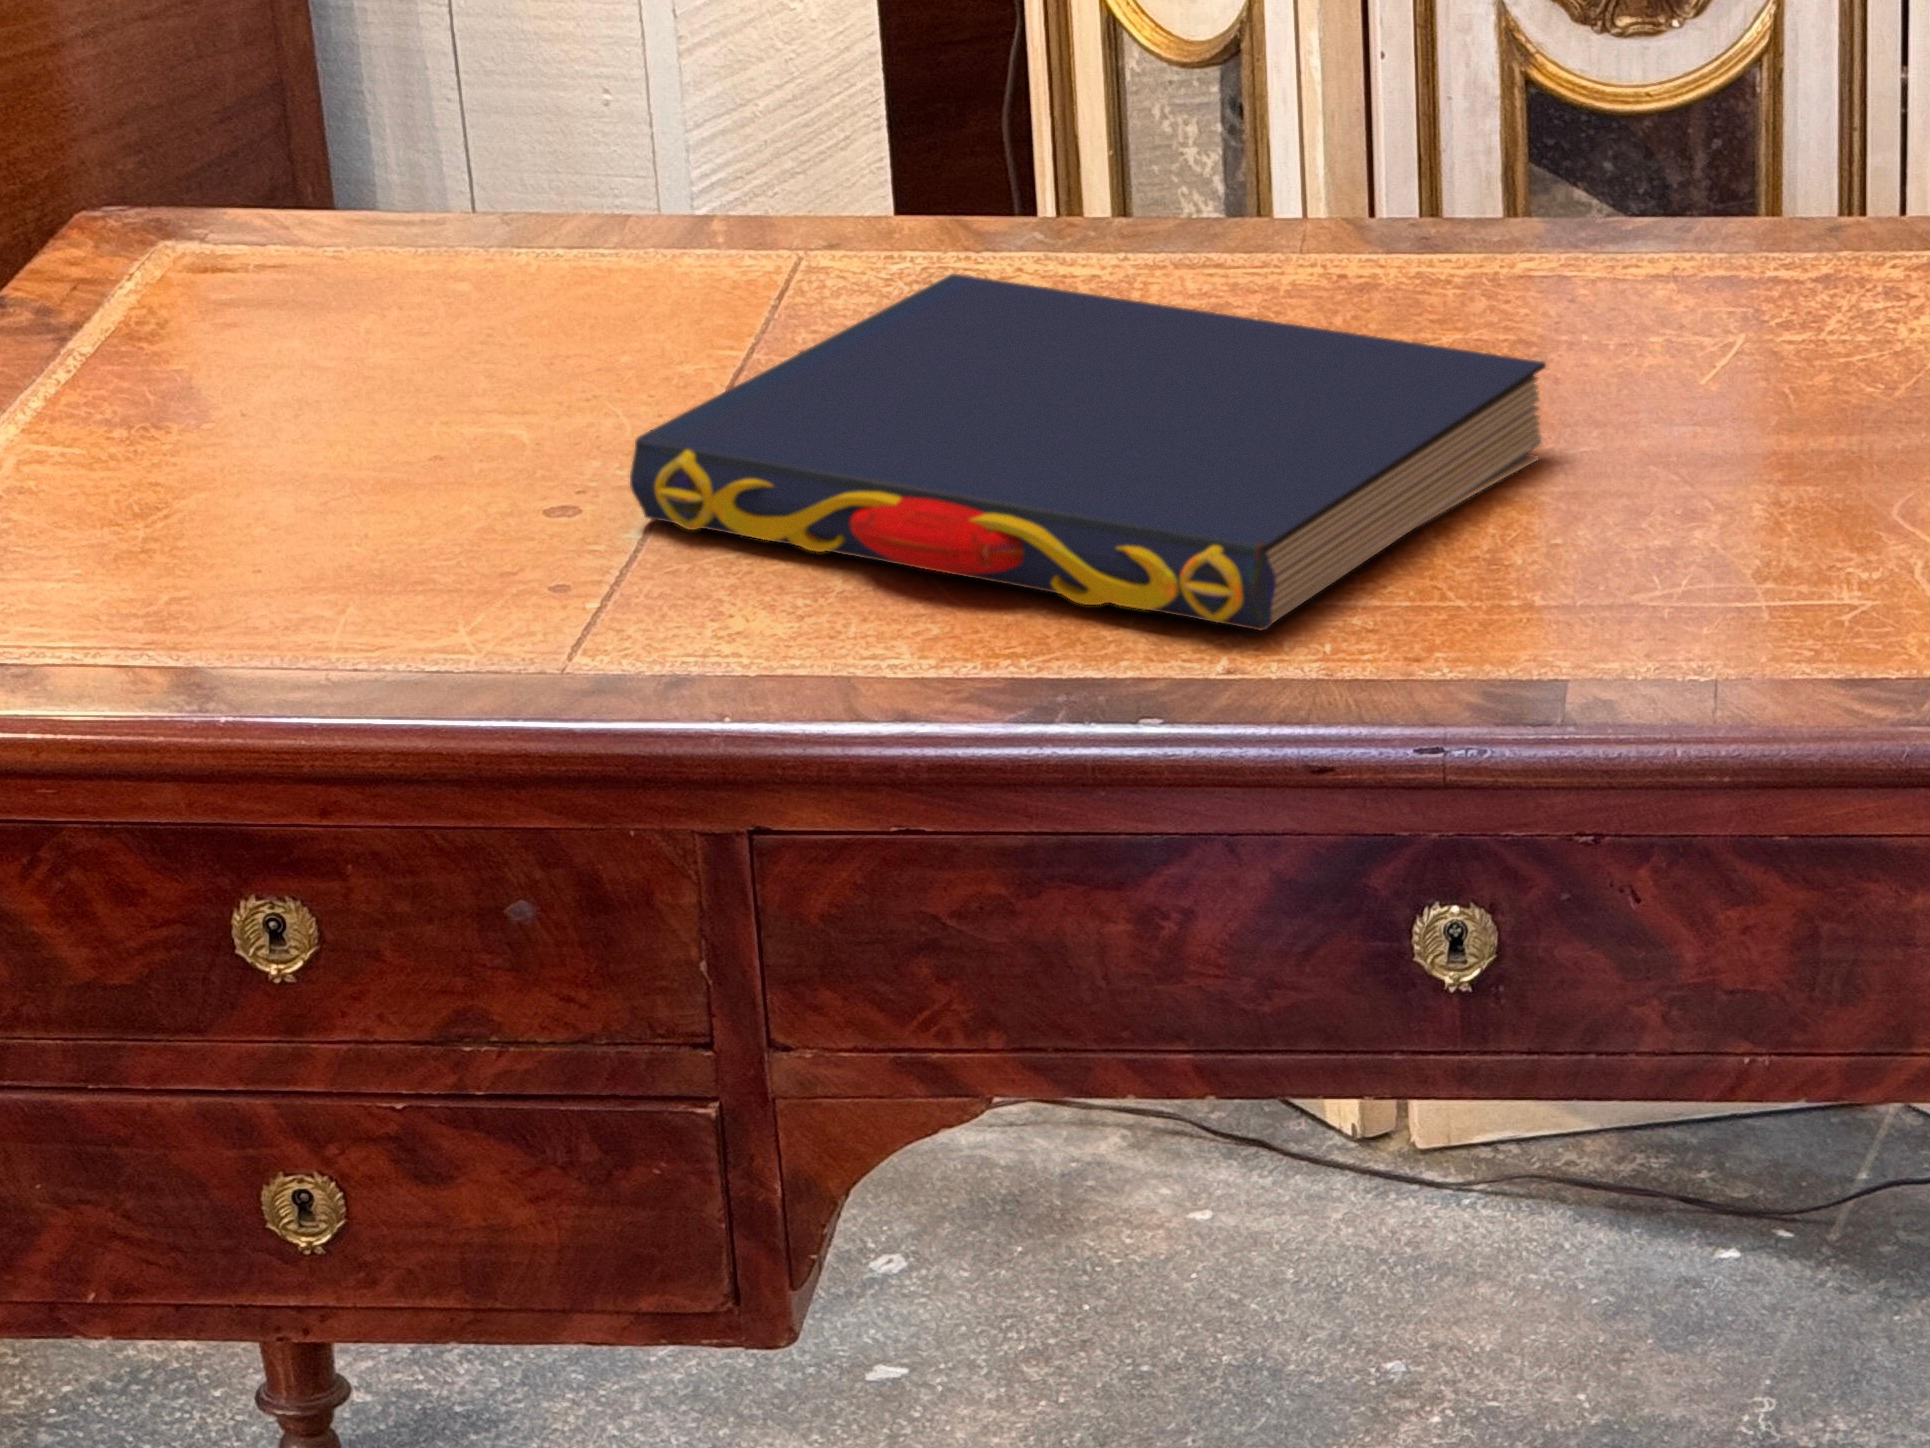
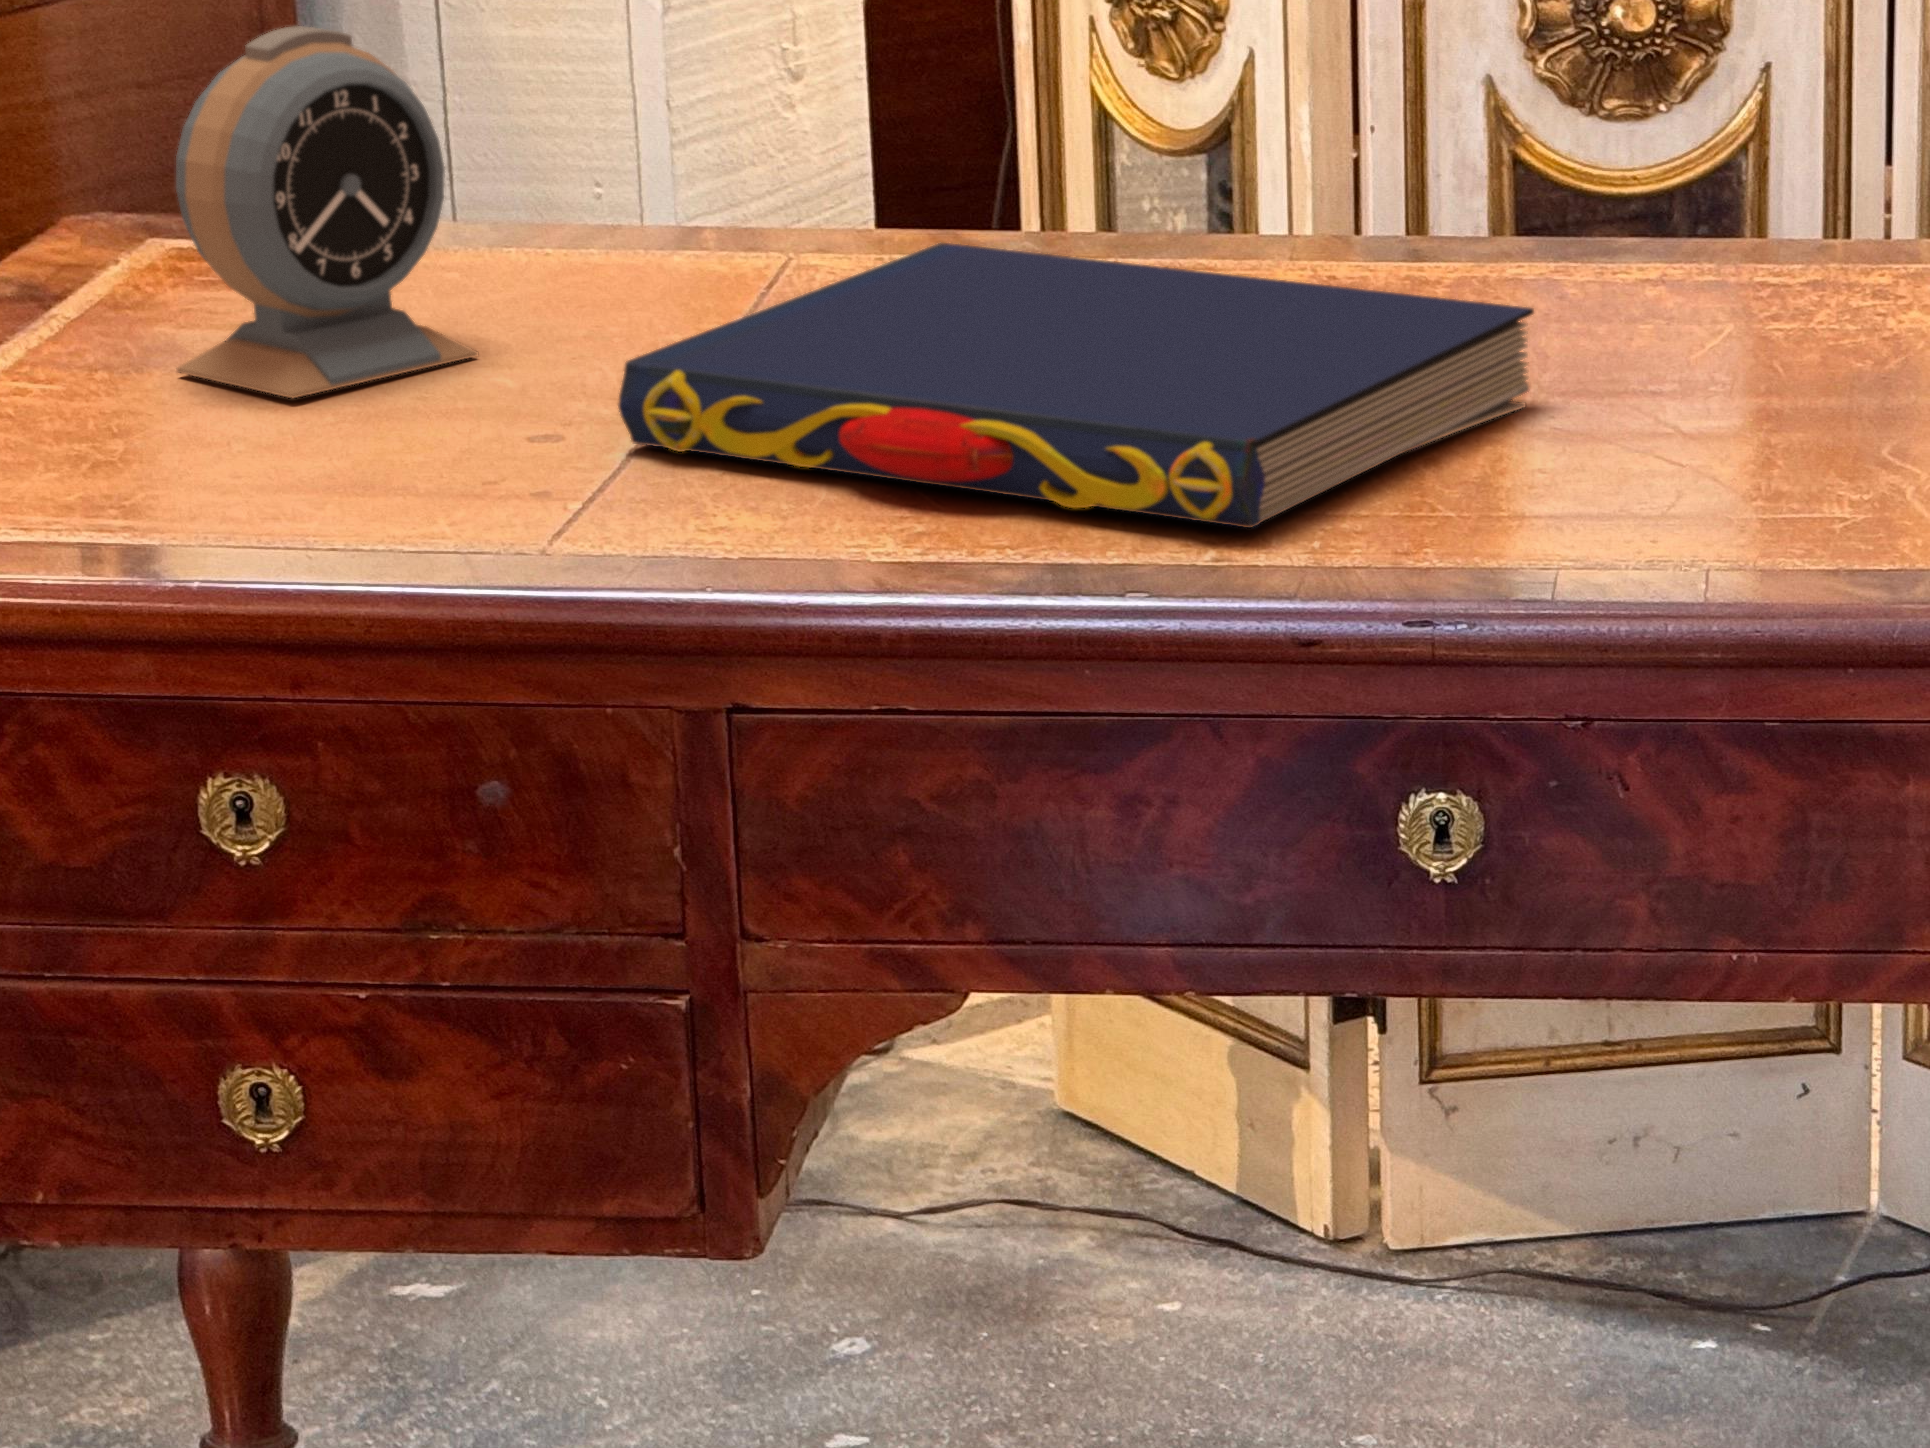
alarm clock: none [181,79,493,461] -> present [176,26,478,398]

